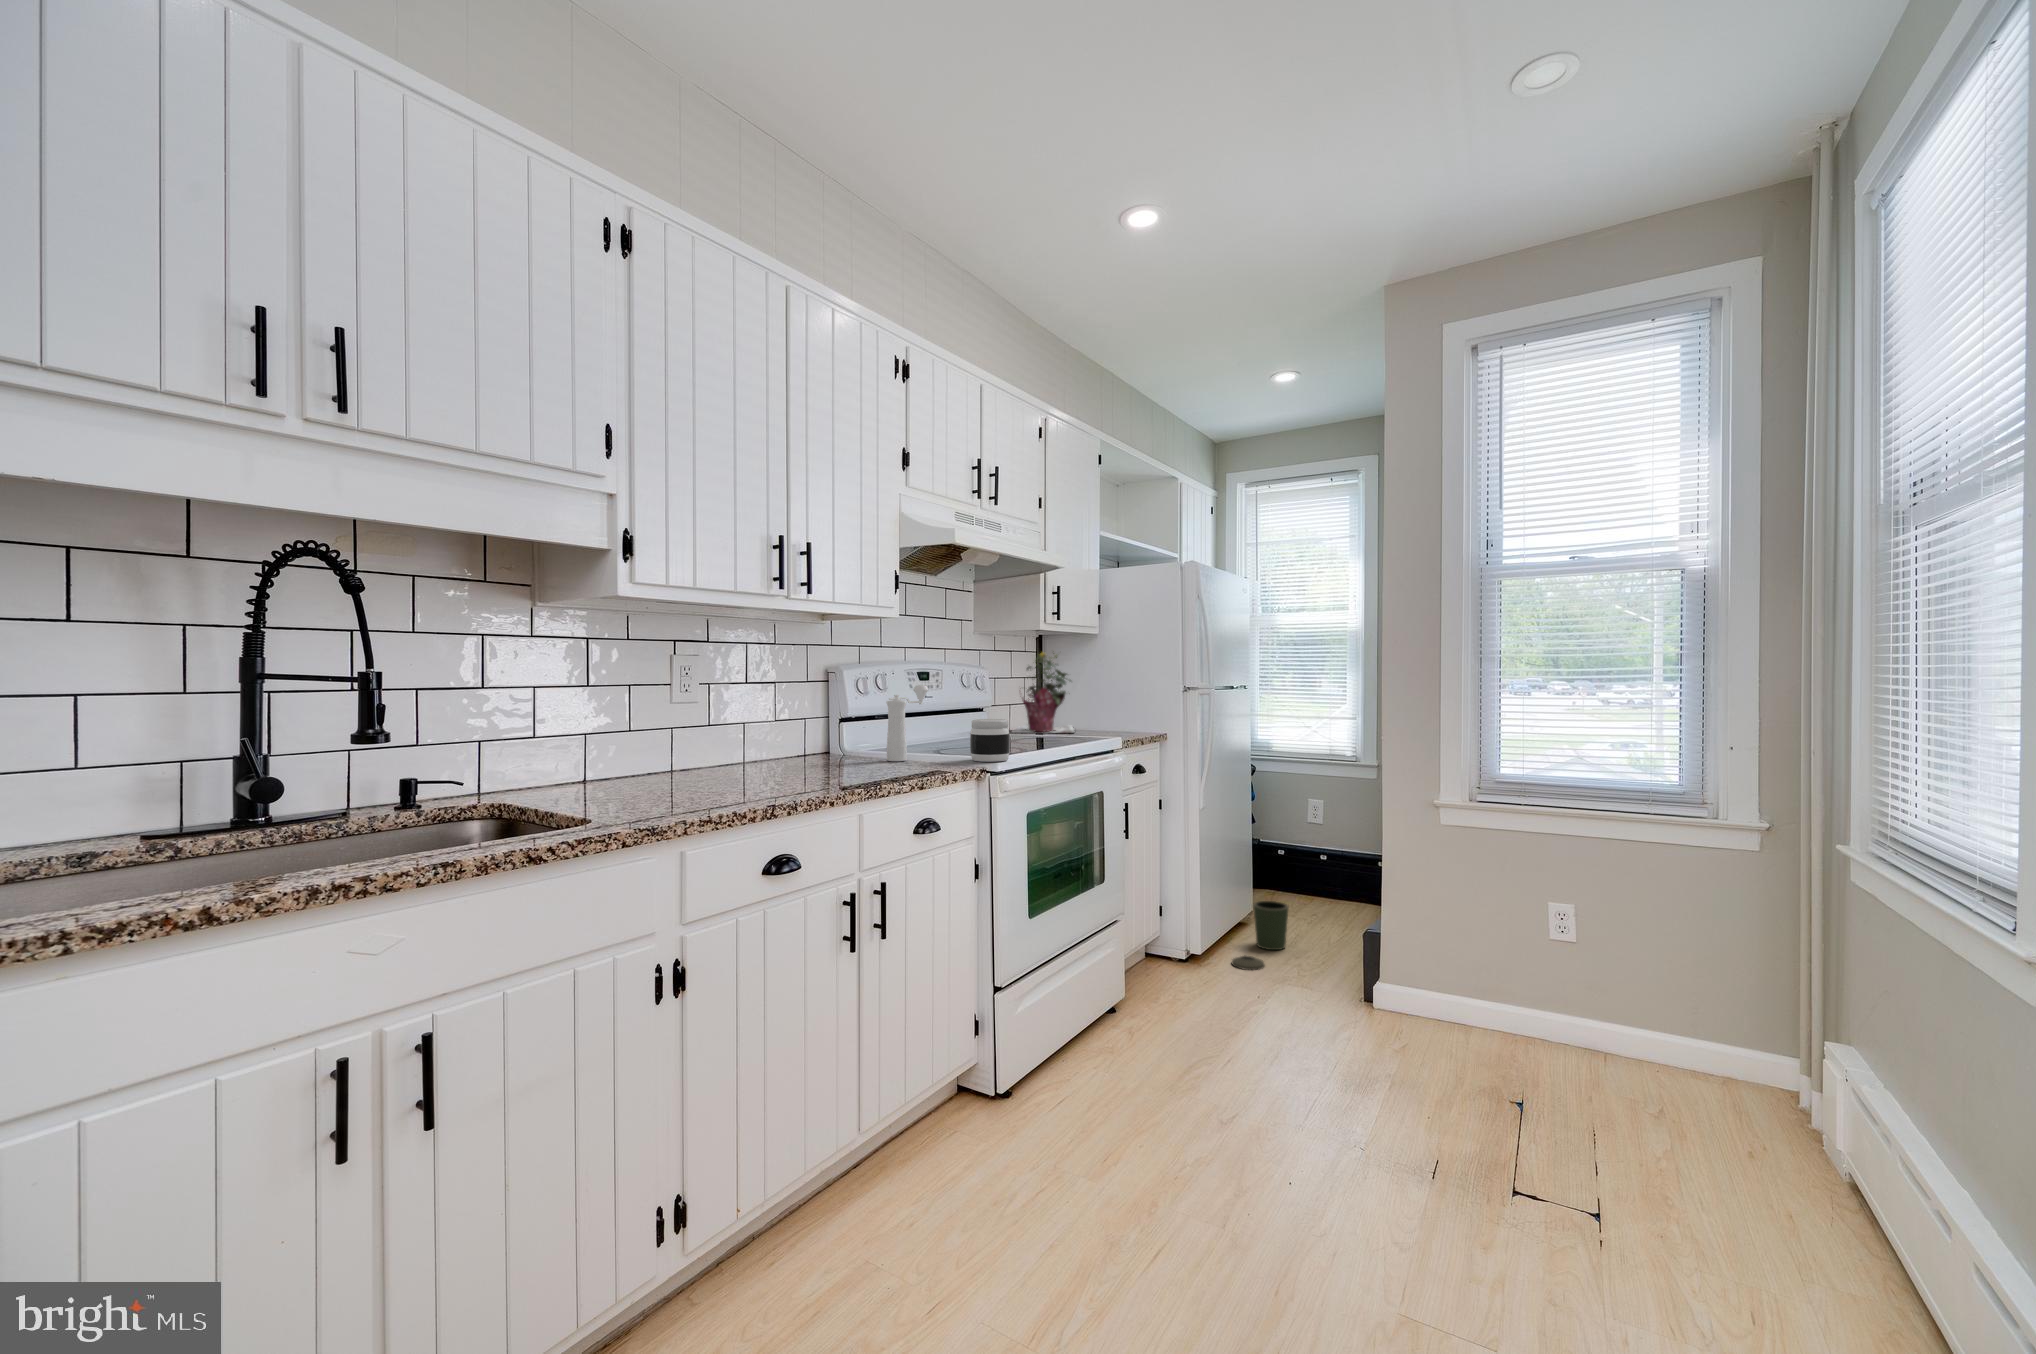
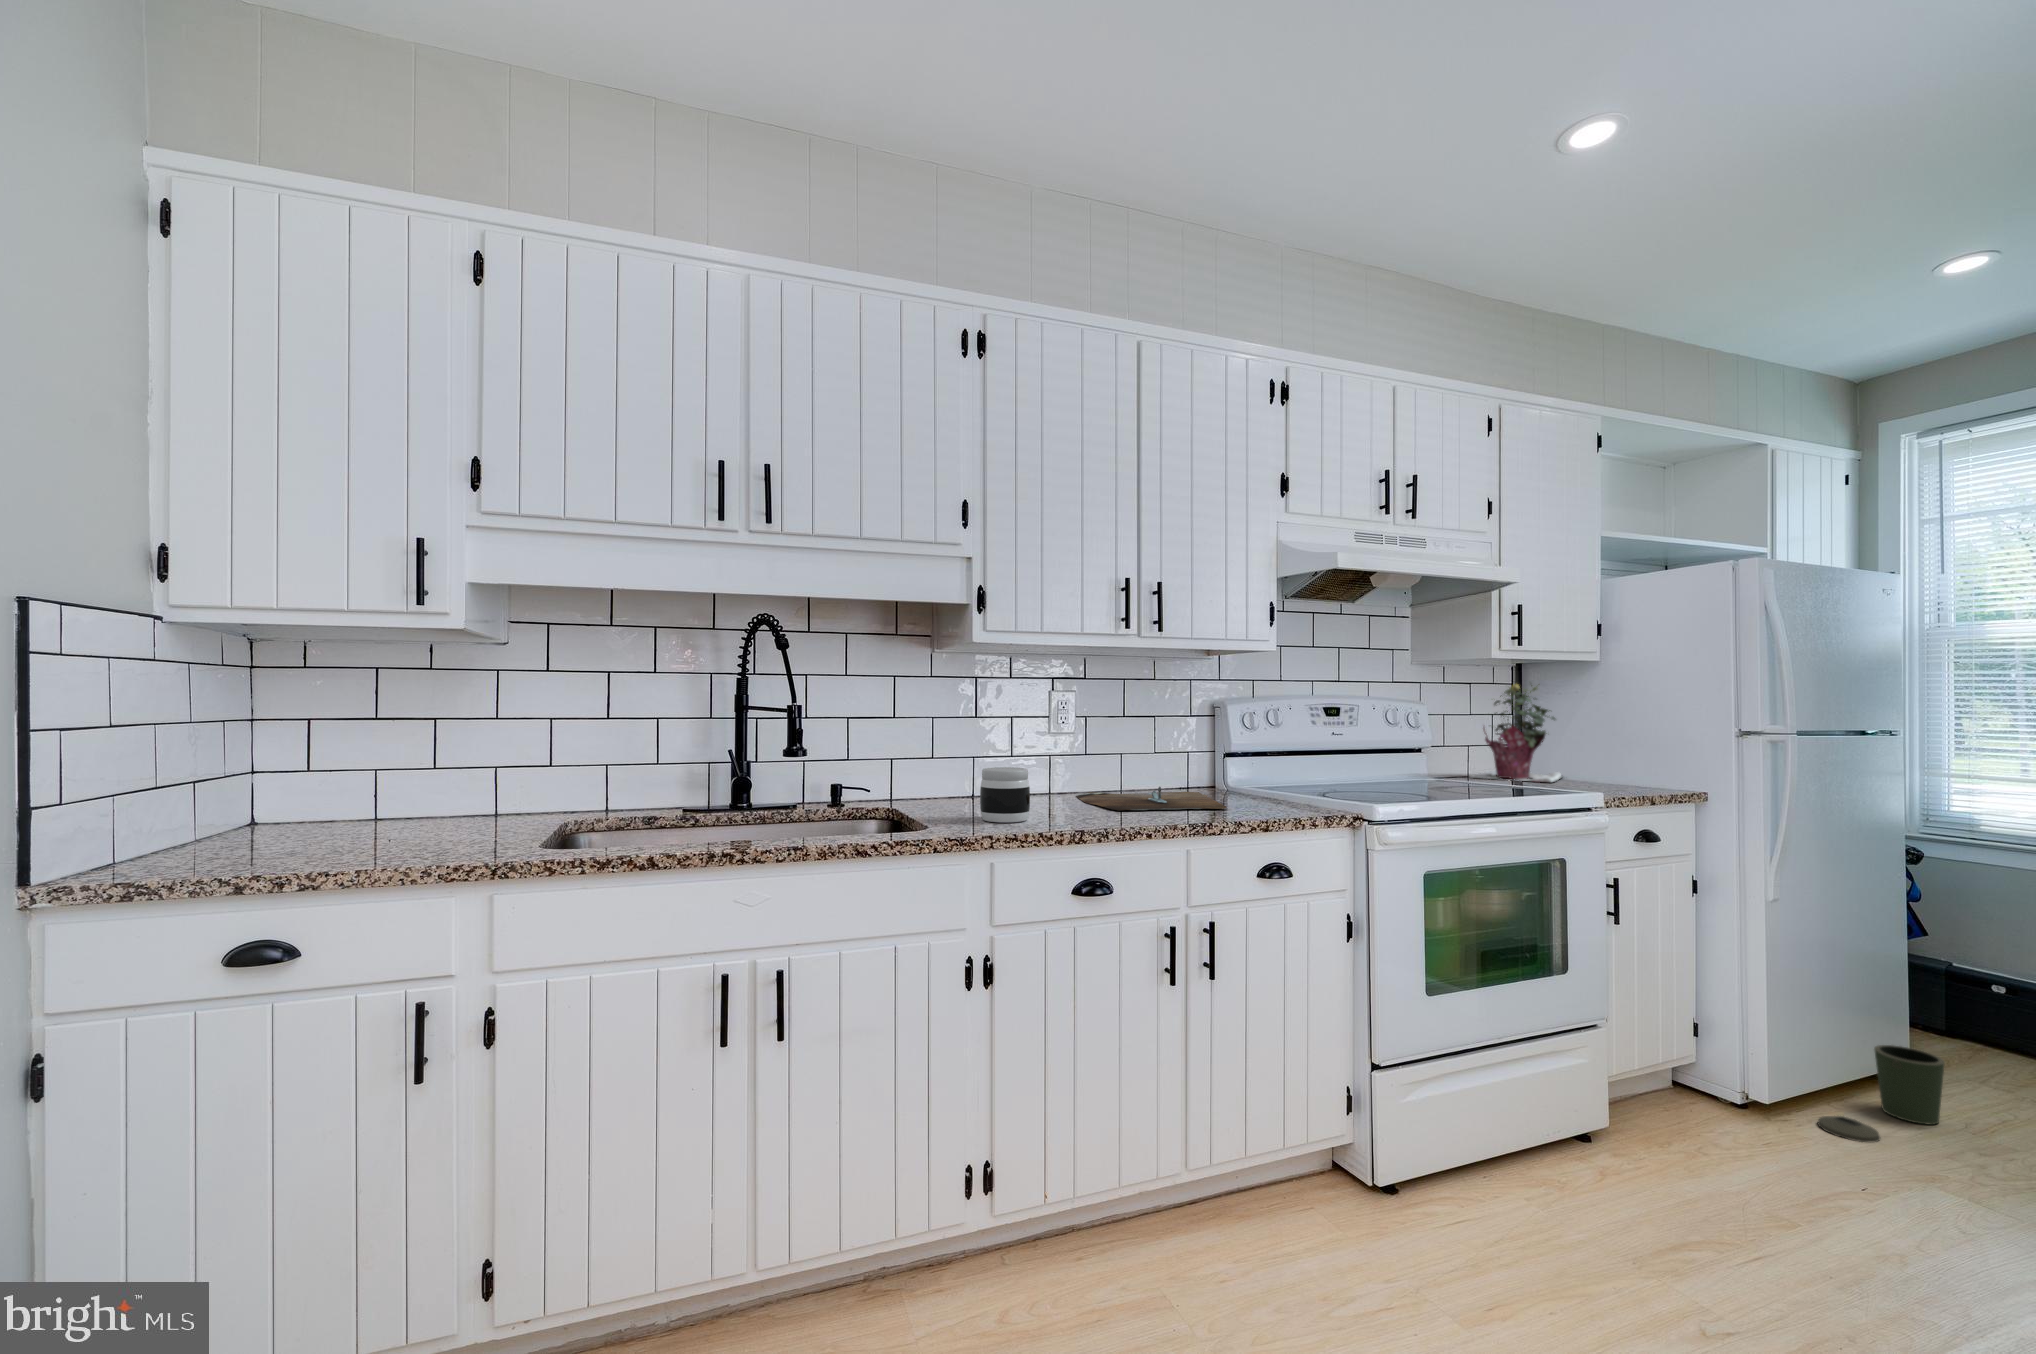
pepper mill: present [886,685,928,761] -> none [1261,721,1313,800]
jar: present [970,719,1010,762] -> present [980,767,1030,822]
cutting board: none [701,755,877,783] -> present [1076,787,1227,811]

